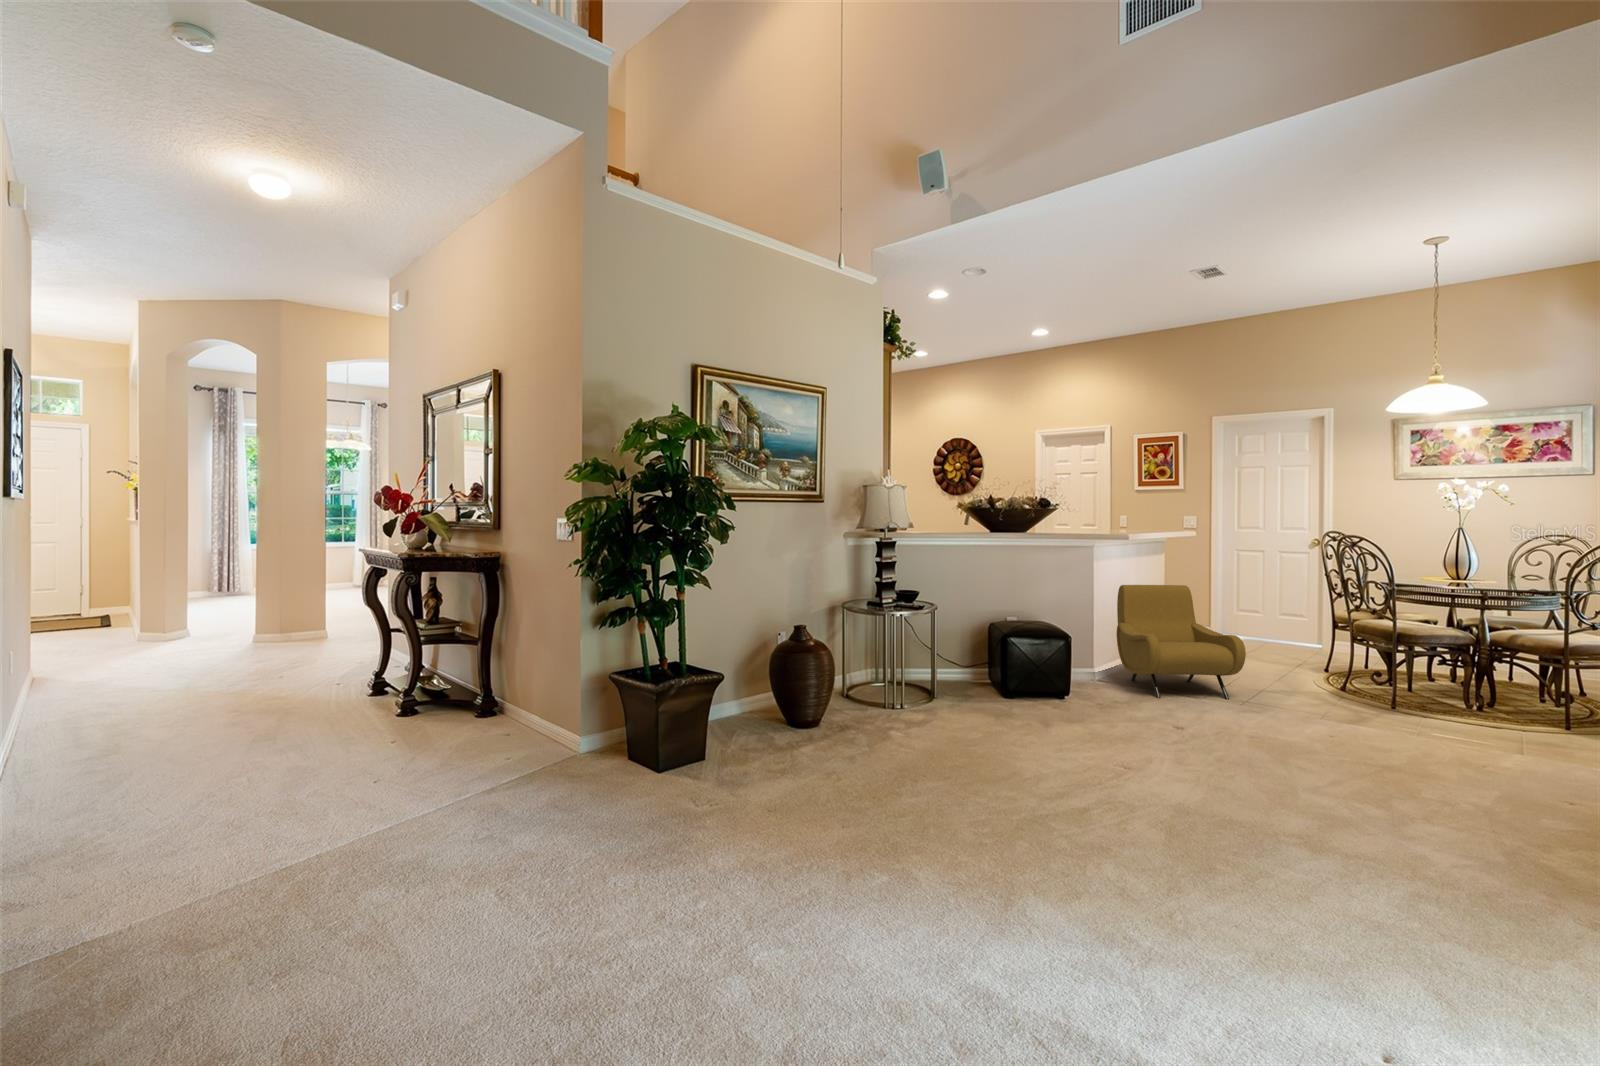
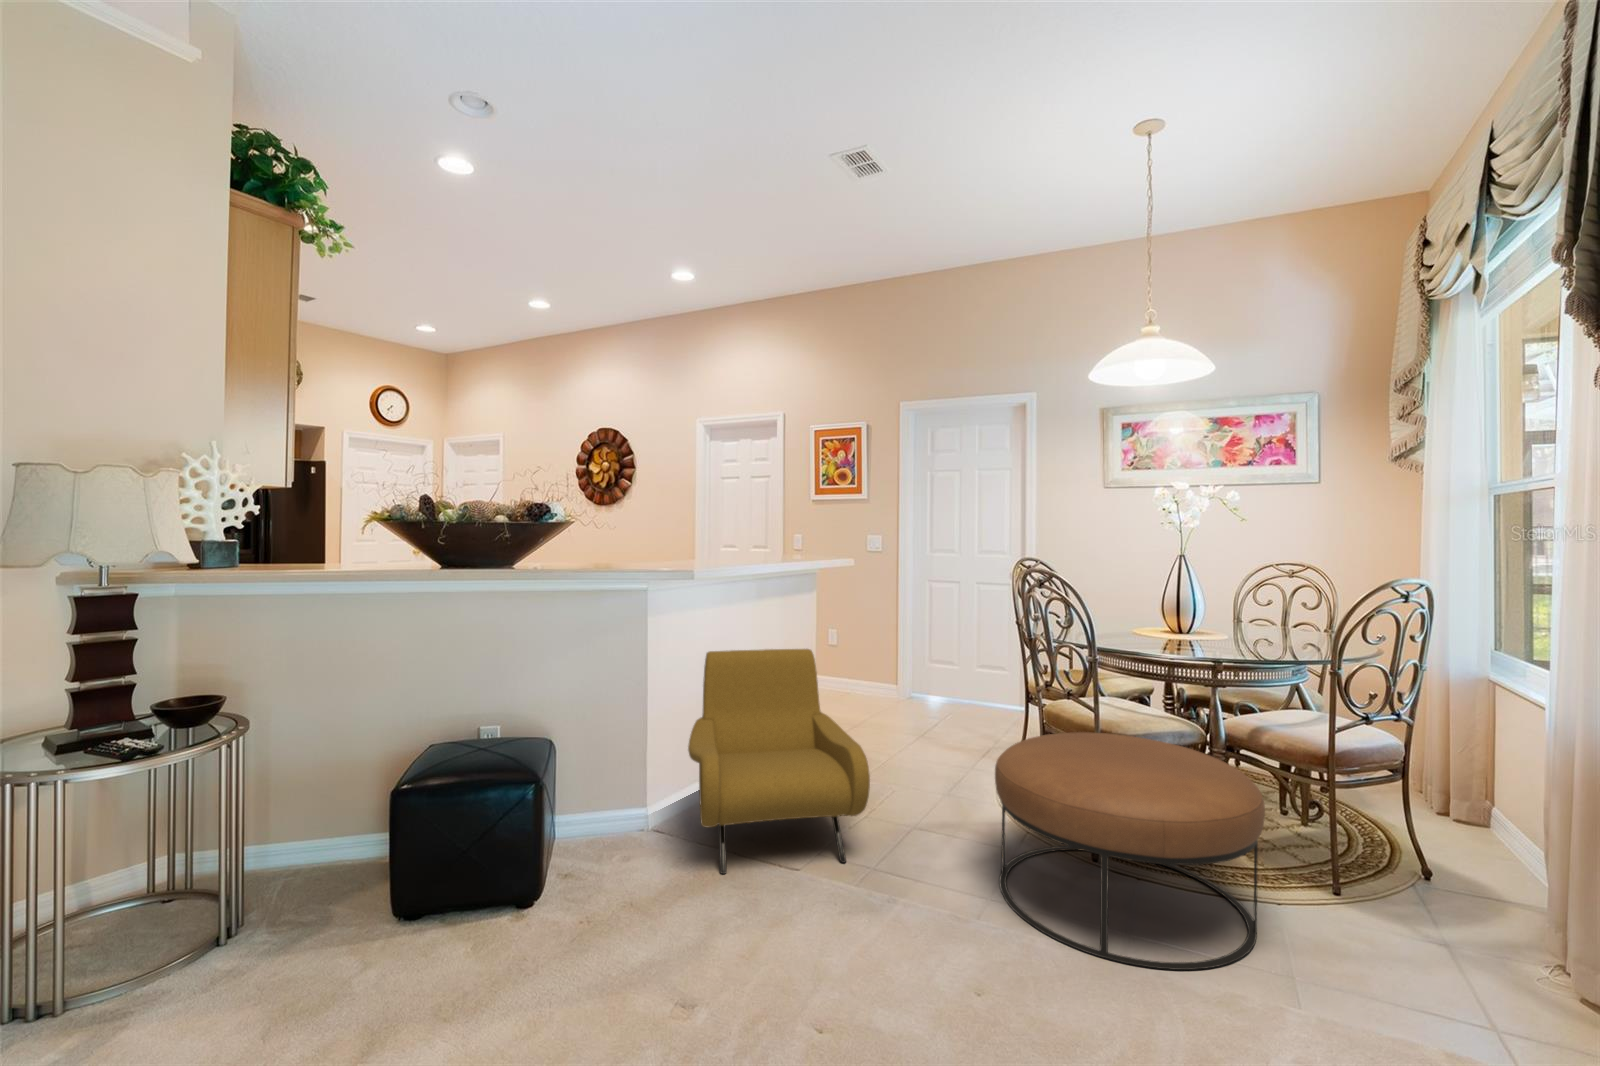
ottoman: none [1328,633,1509,740] -> present [995,732,1265,970]

